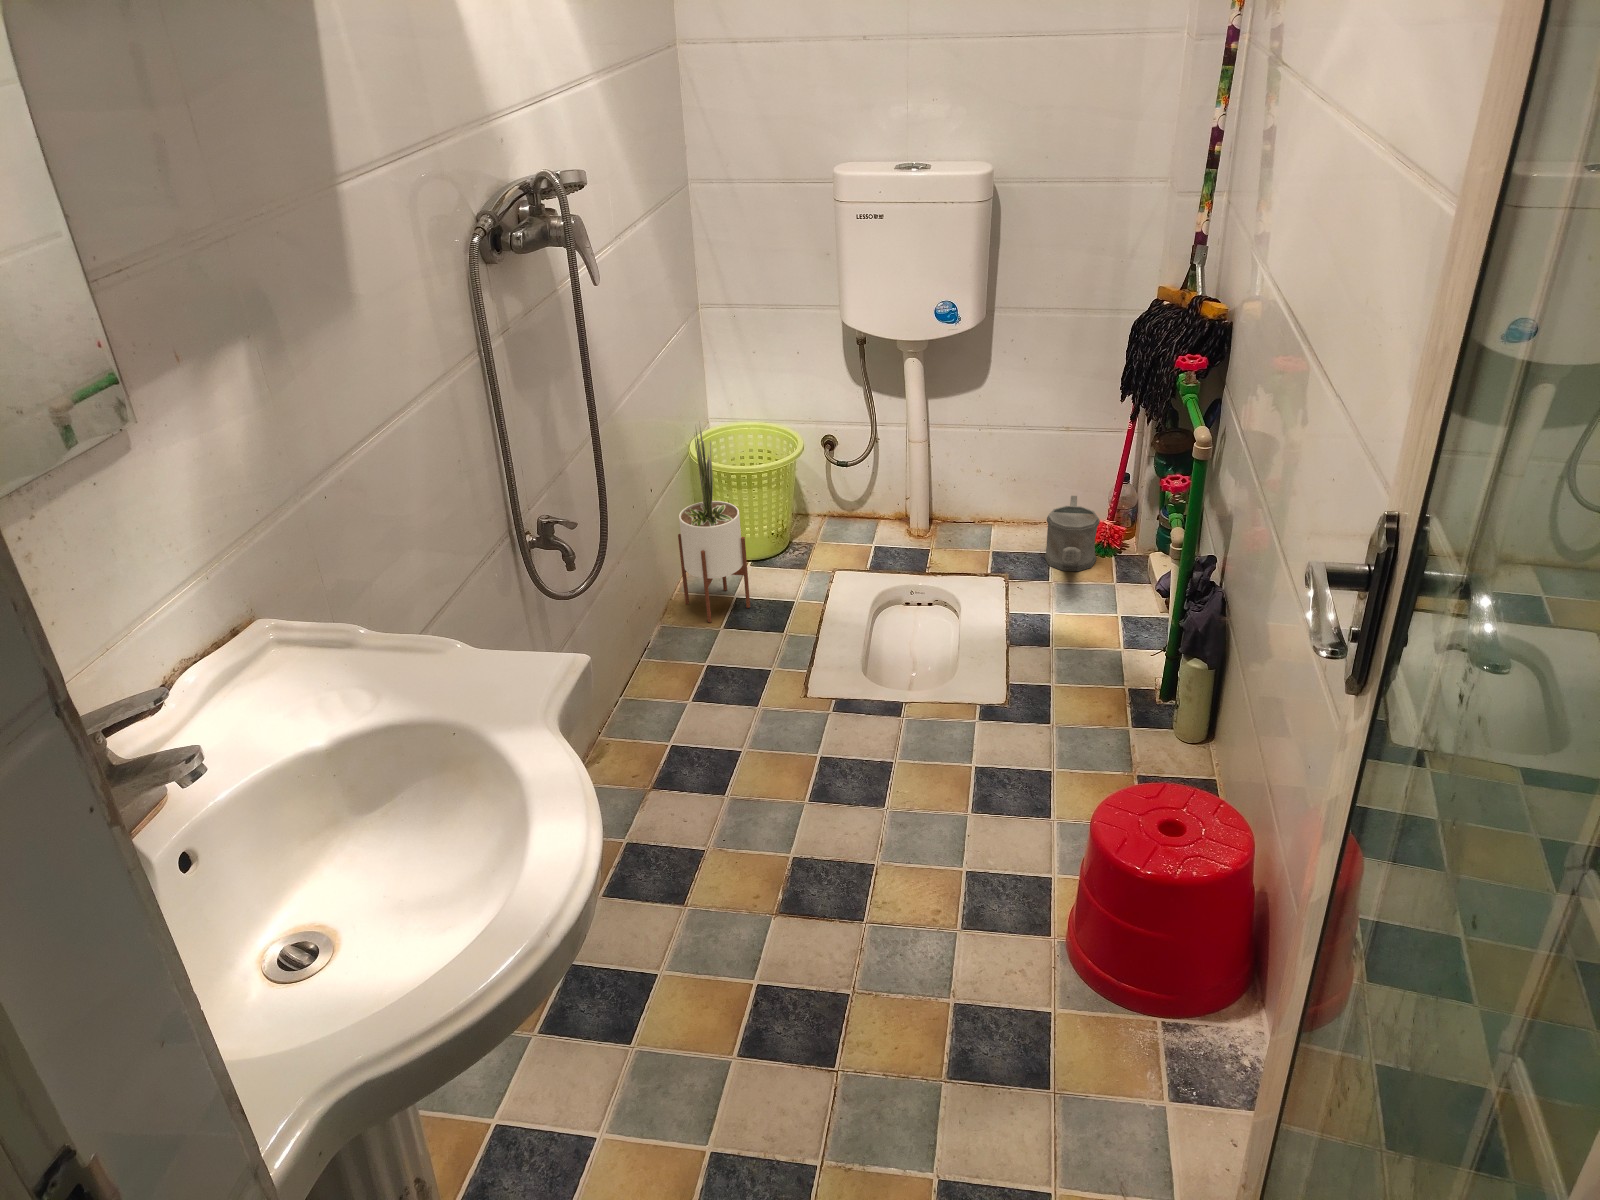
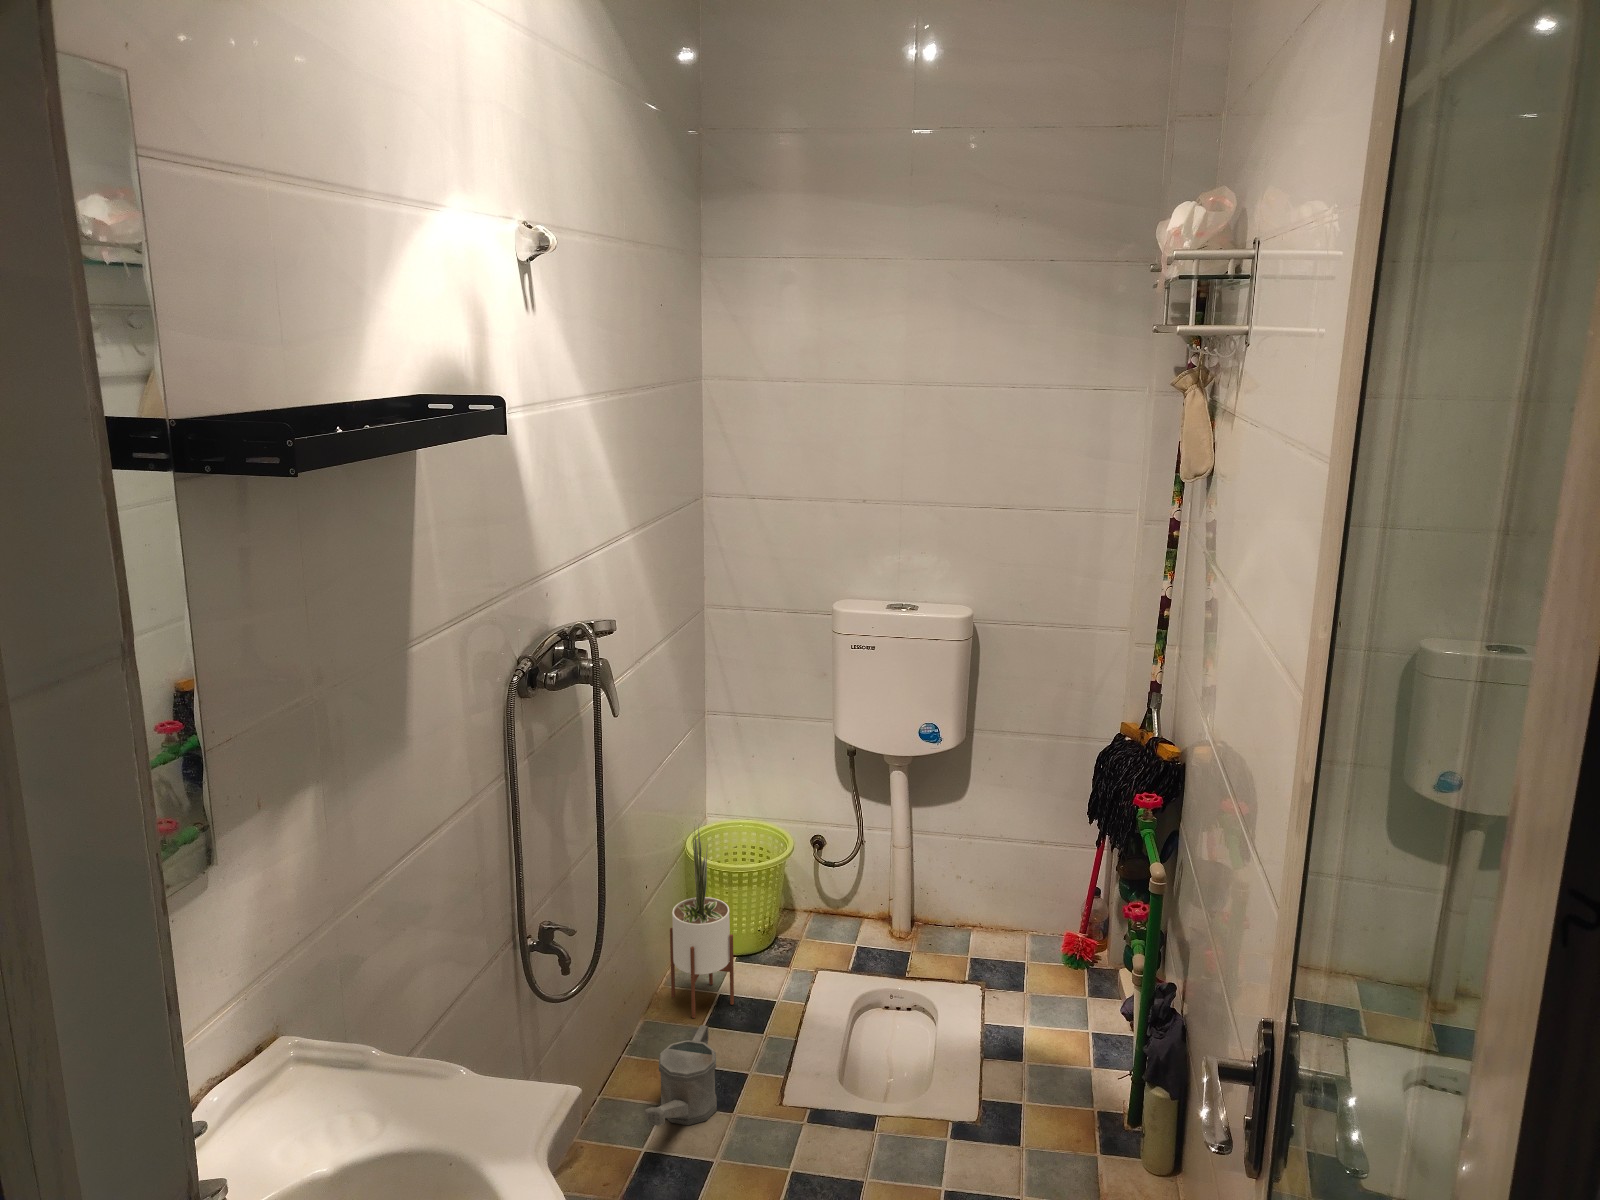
watering can: present [1044,496,1100,571] -> present [645,1025,717,1126]

